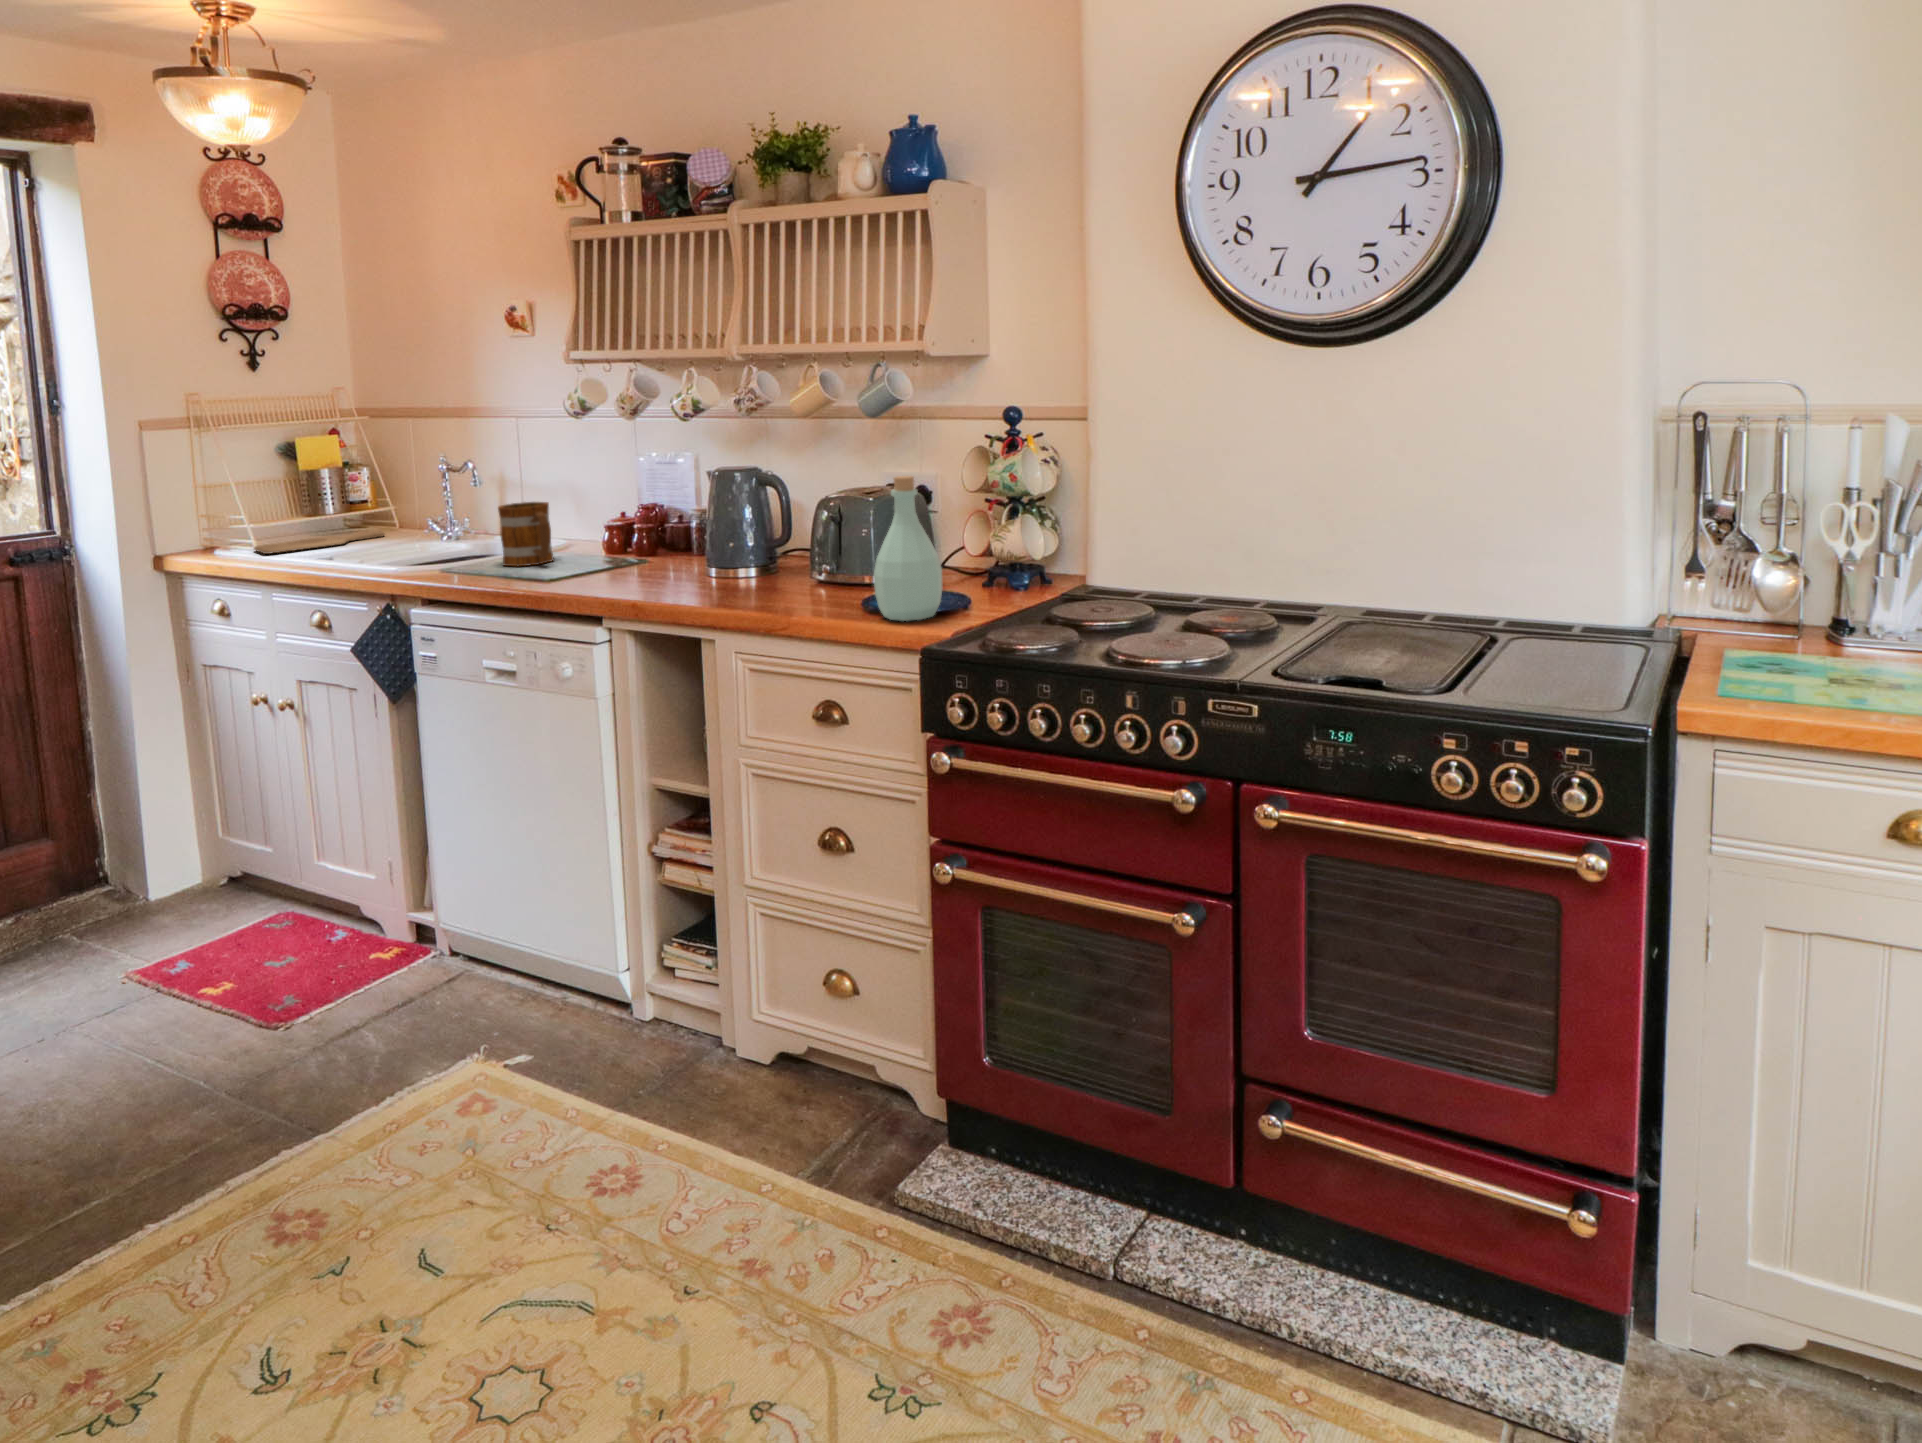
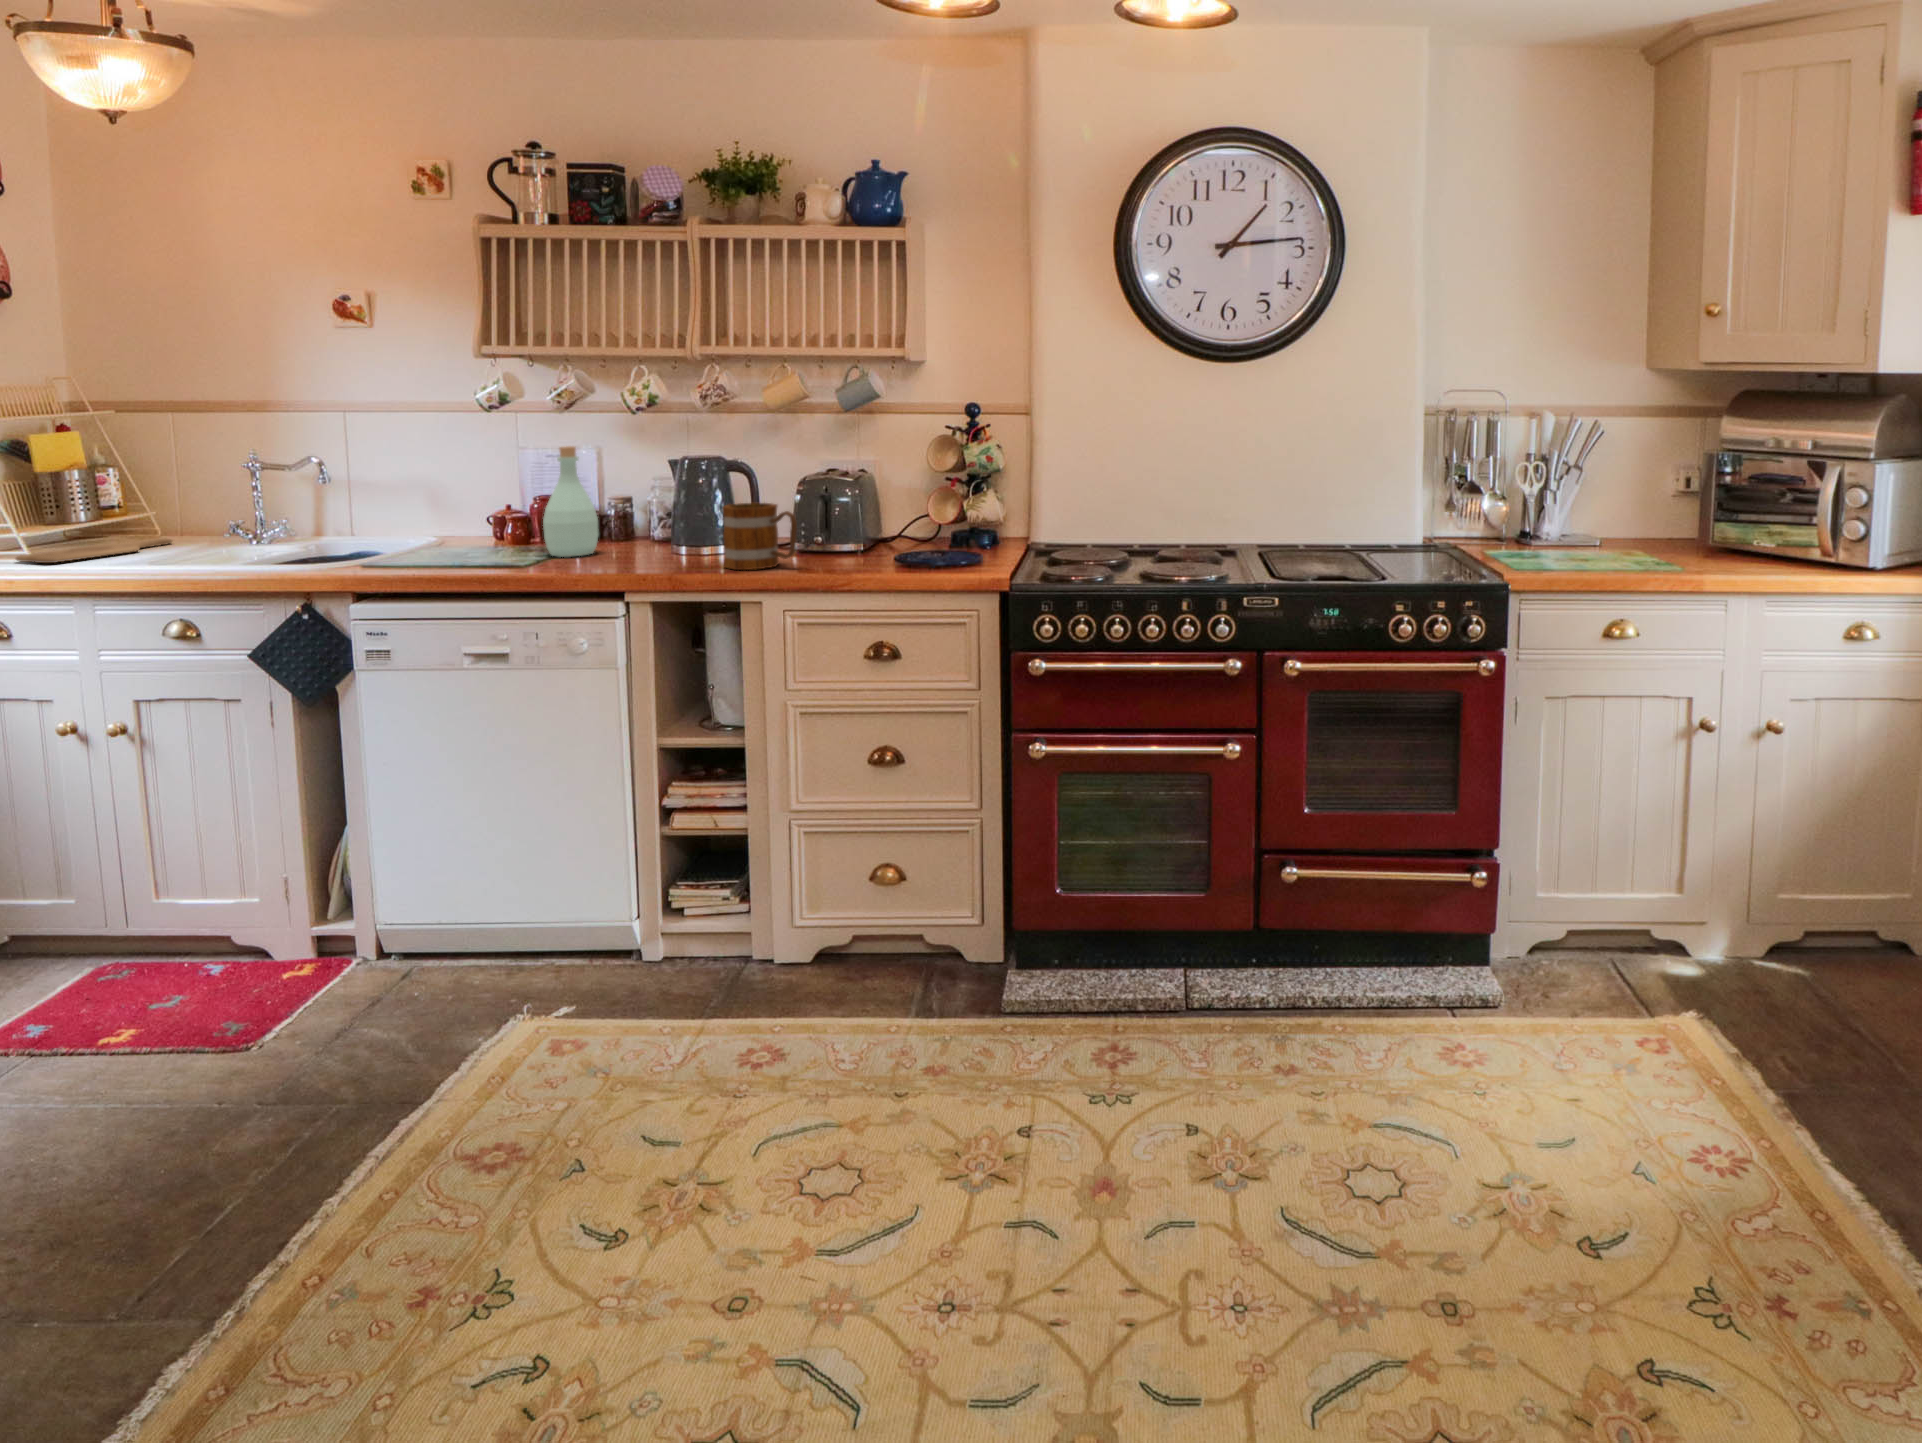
bottle: present [874,476,942,621] -> present [543,446,599,557]
mug: present [498,502,553,566] -> present [722,503,797,570]

